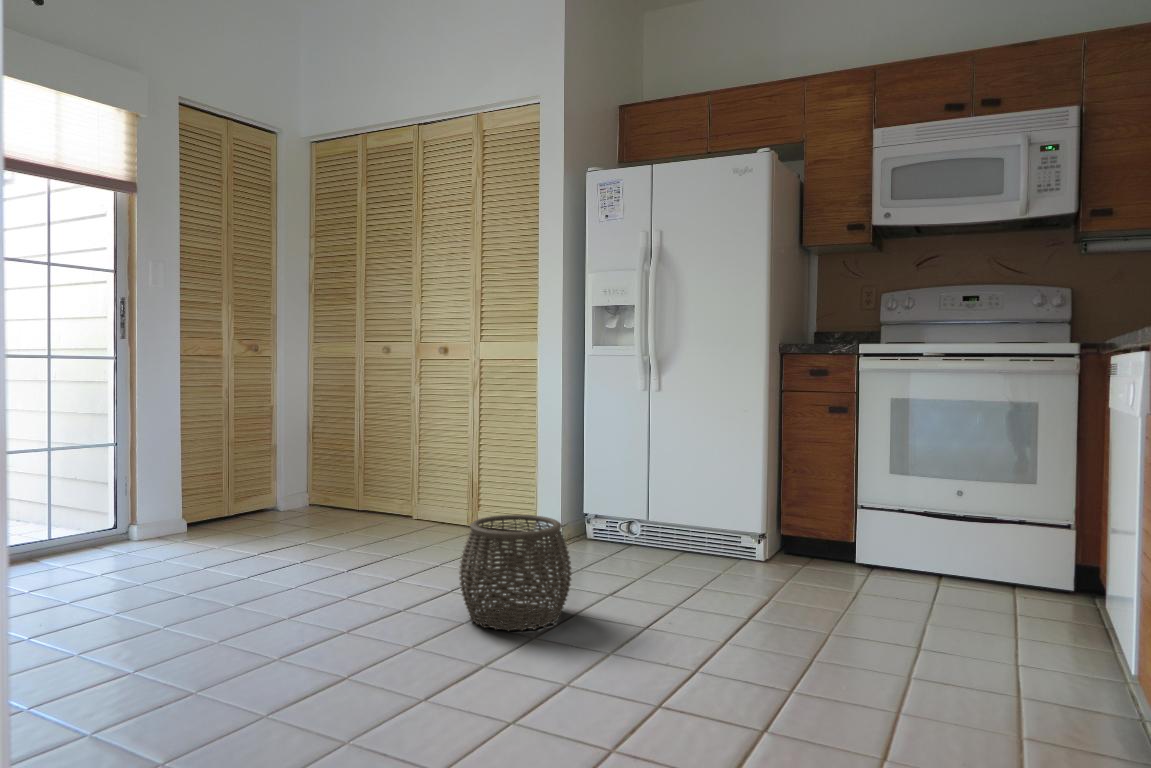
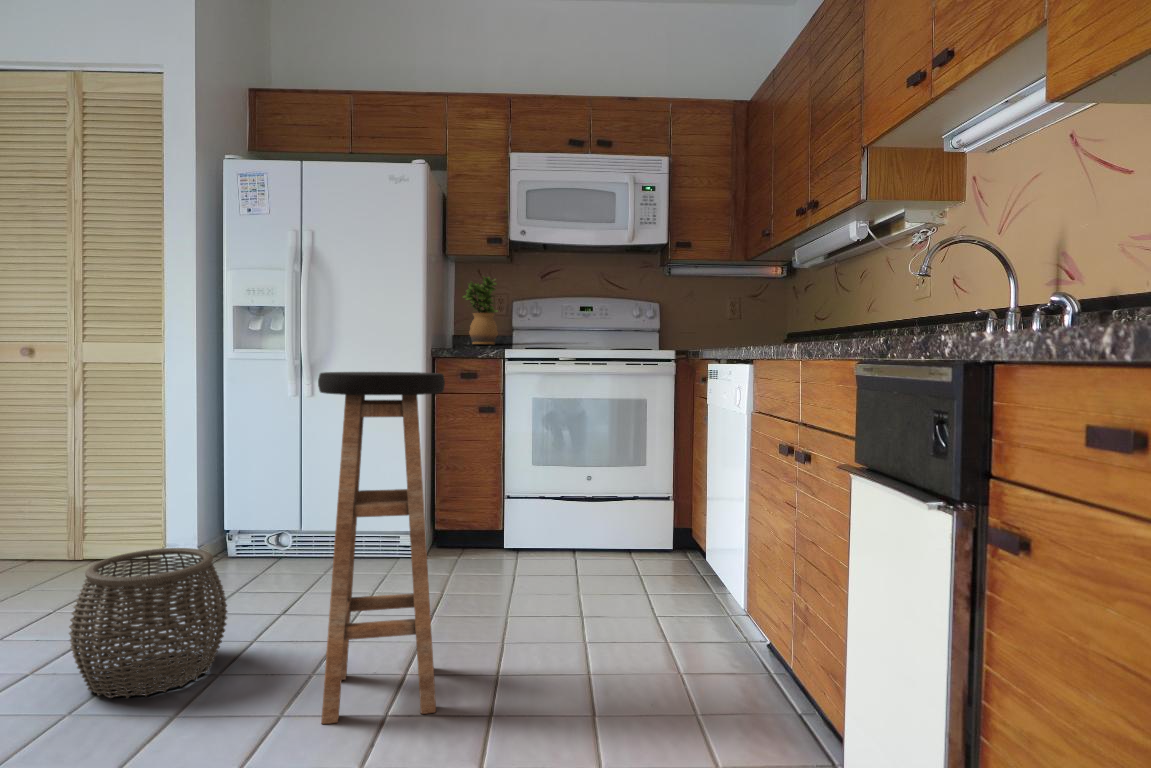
potted plant: none [820,265,862,340] -> present [464,277,498,344]
bar stool: none [636,365,756,690] -> present [318,372,445,724]

